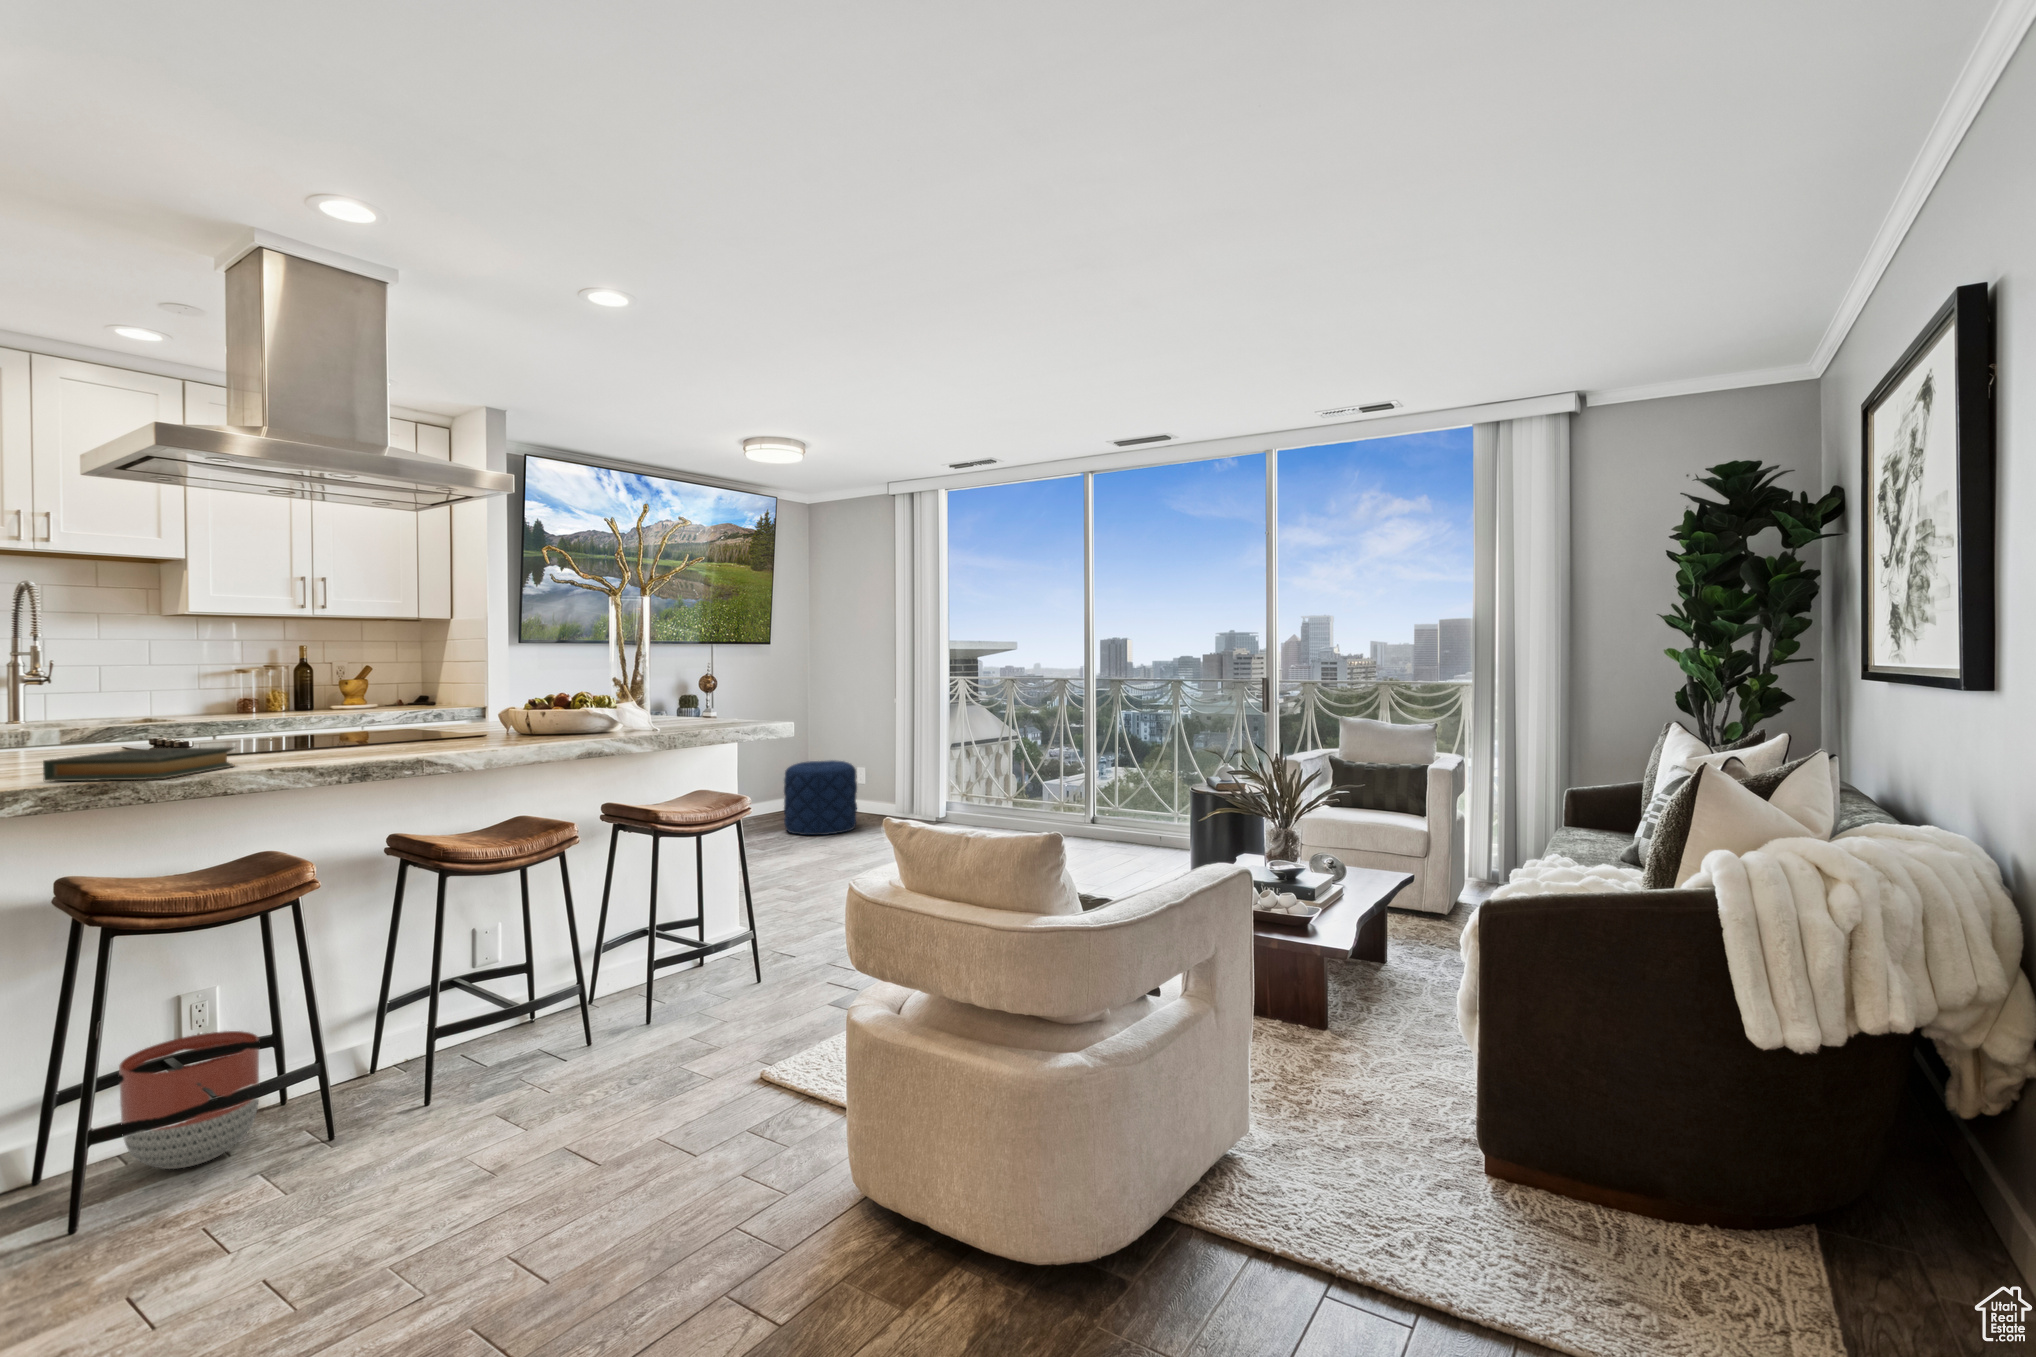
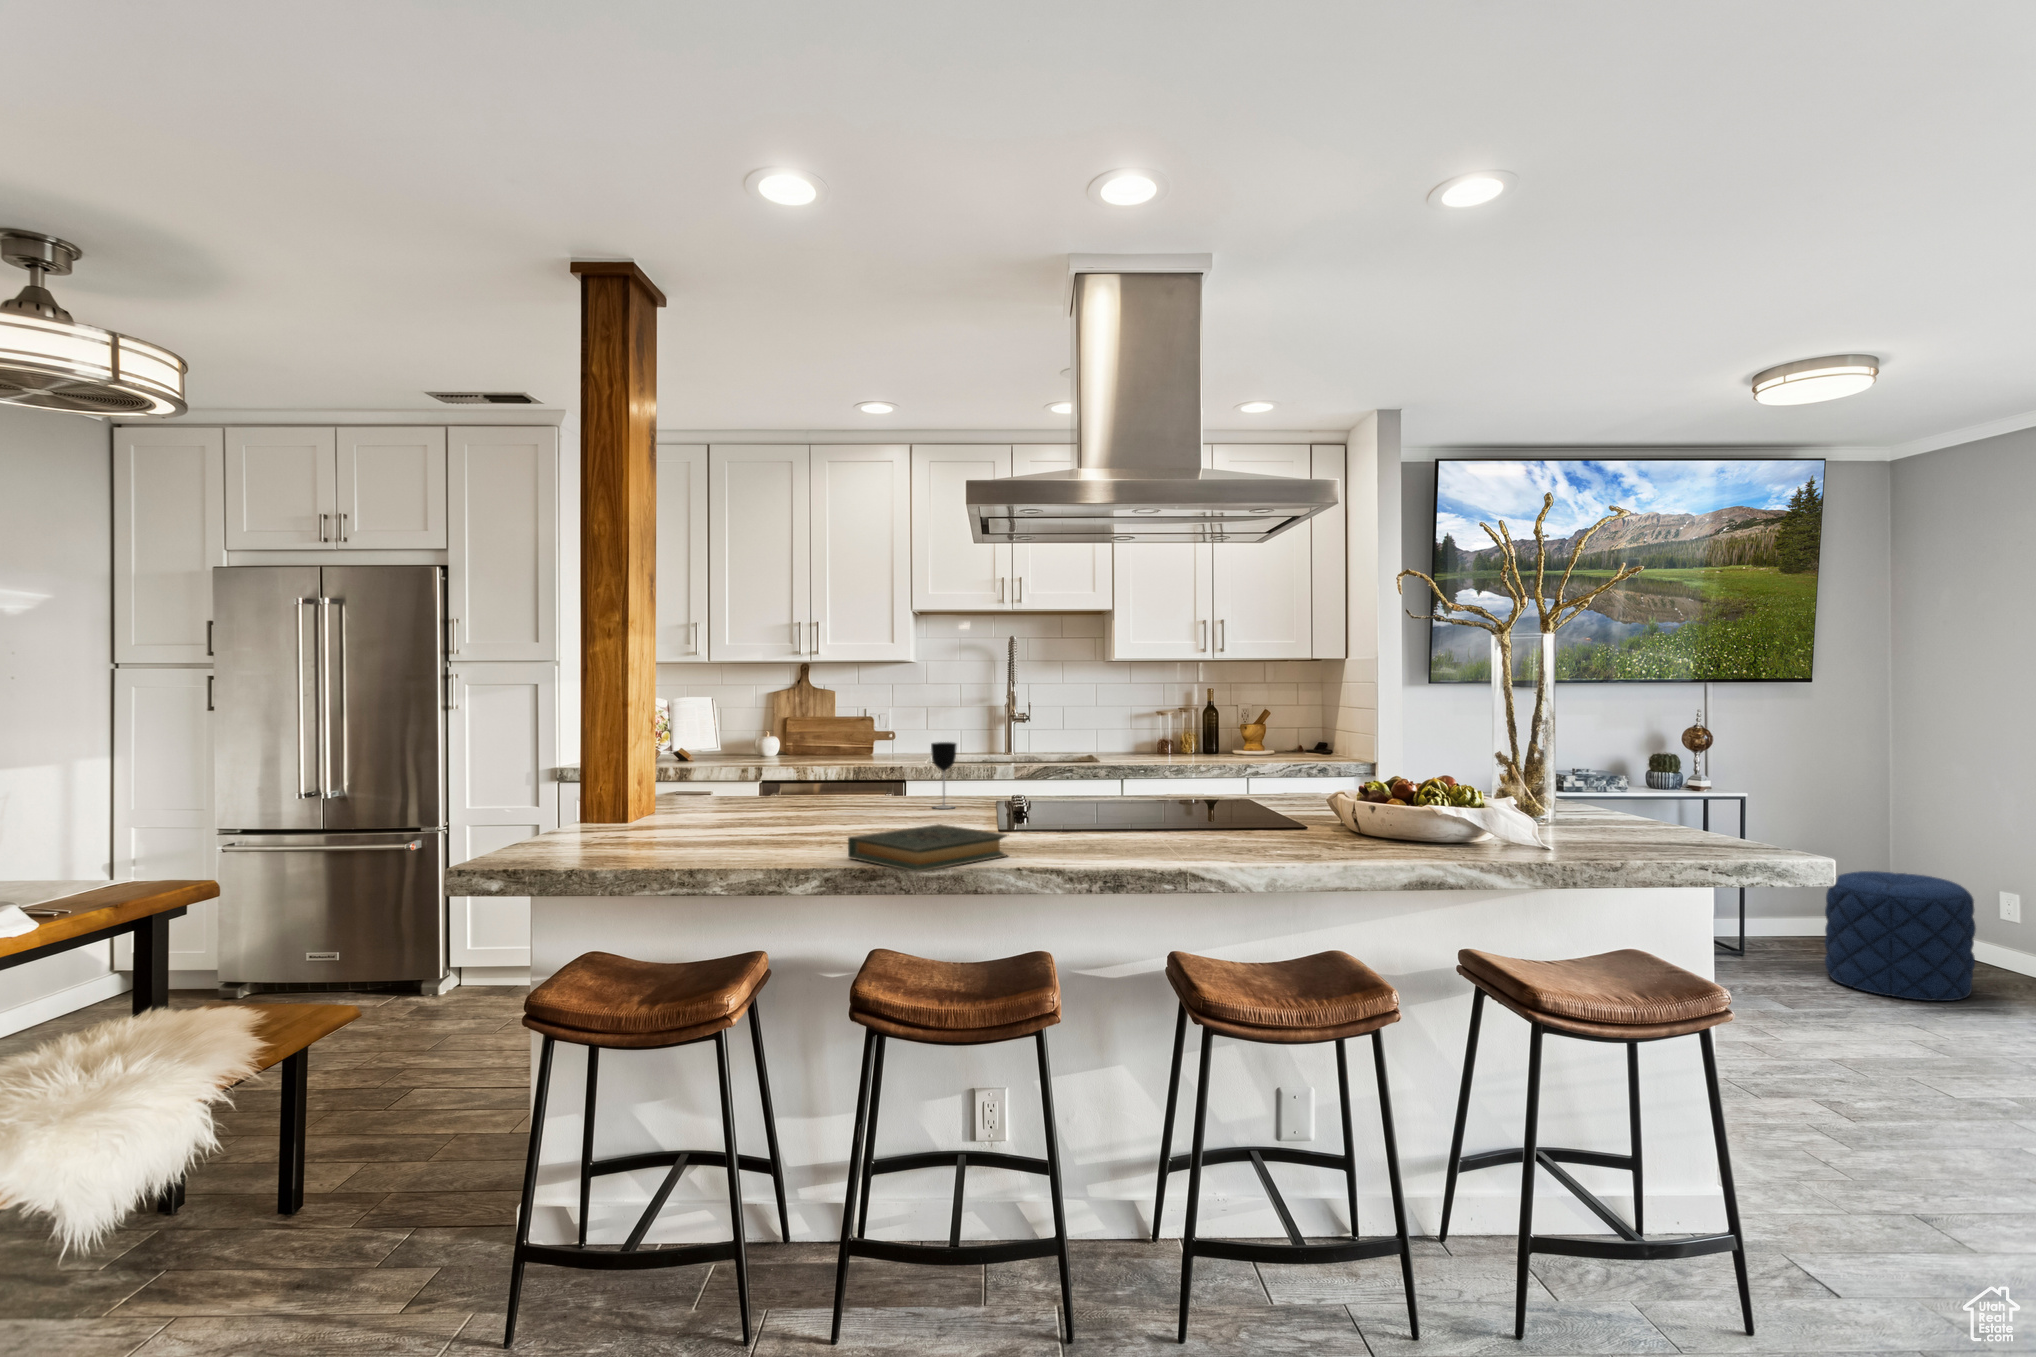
wine glass: none [41,686,78,754] -> present [931,742,956,809]
planter: present [119,1031,259,1169] -> none [893,1145,1012,1304]

